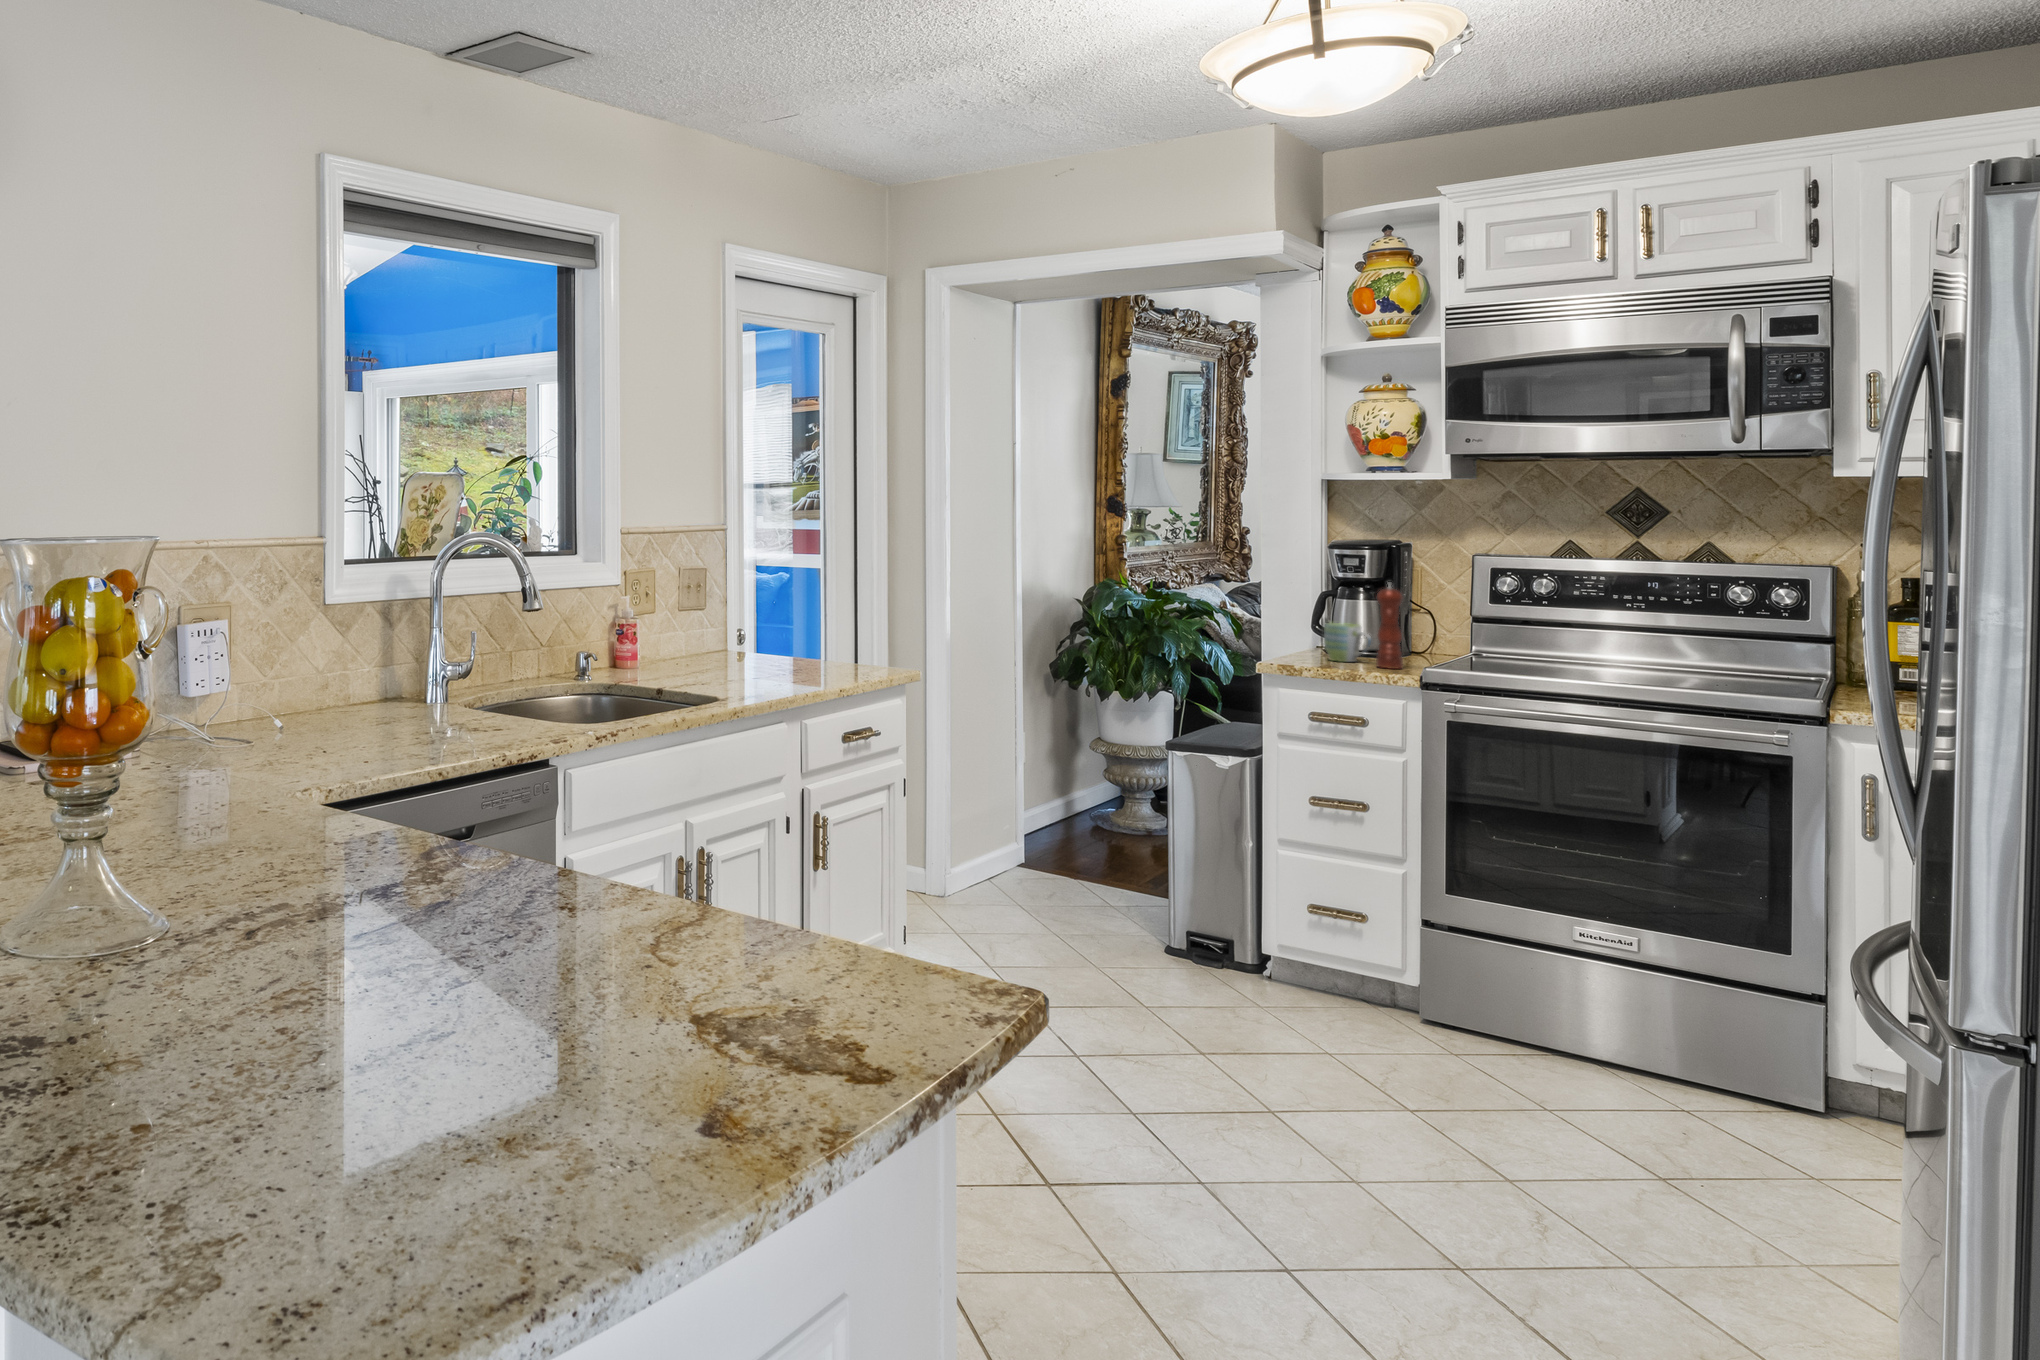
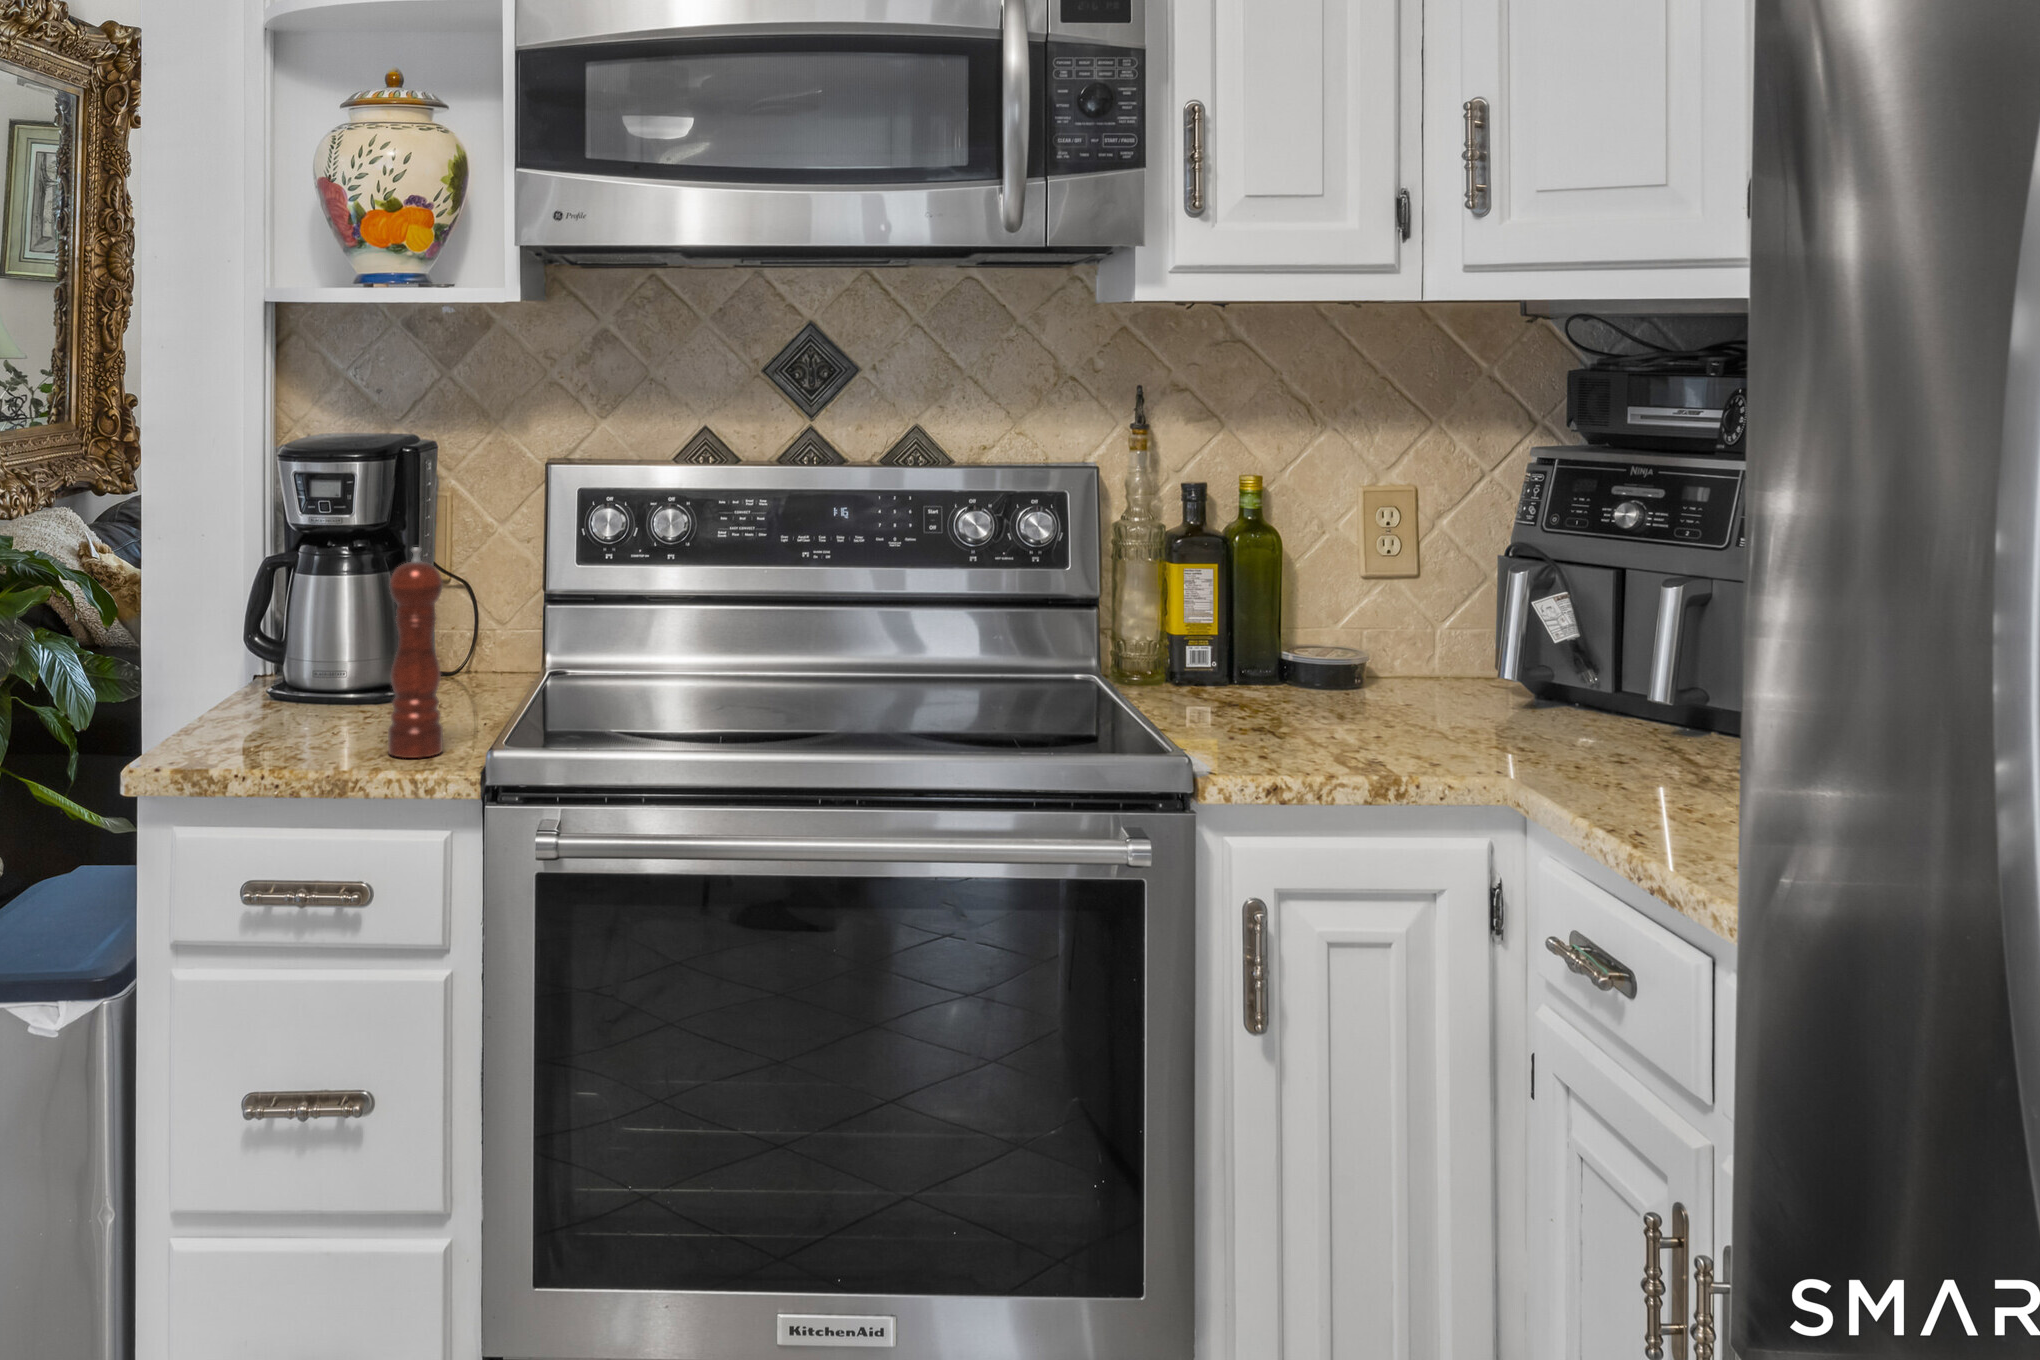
mug: present [1324,623,1371,662] -> none [274,642,374,741]

